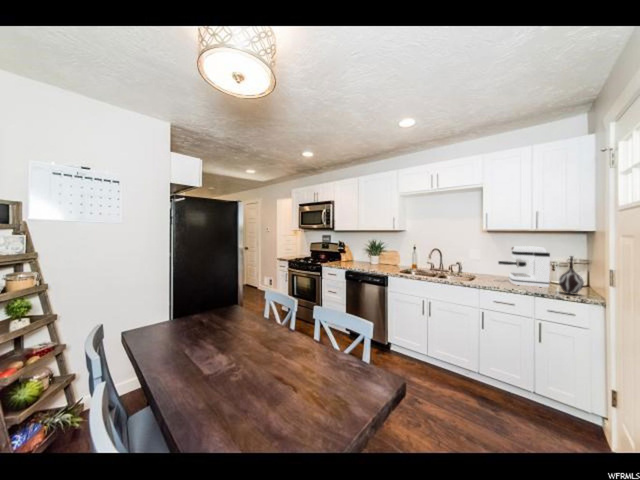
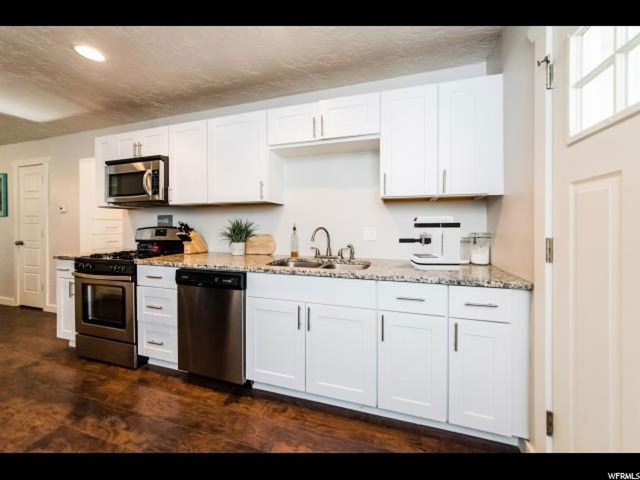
vase: present [559,256,584,294] -> none [474,223,503,278]

